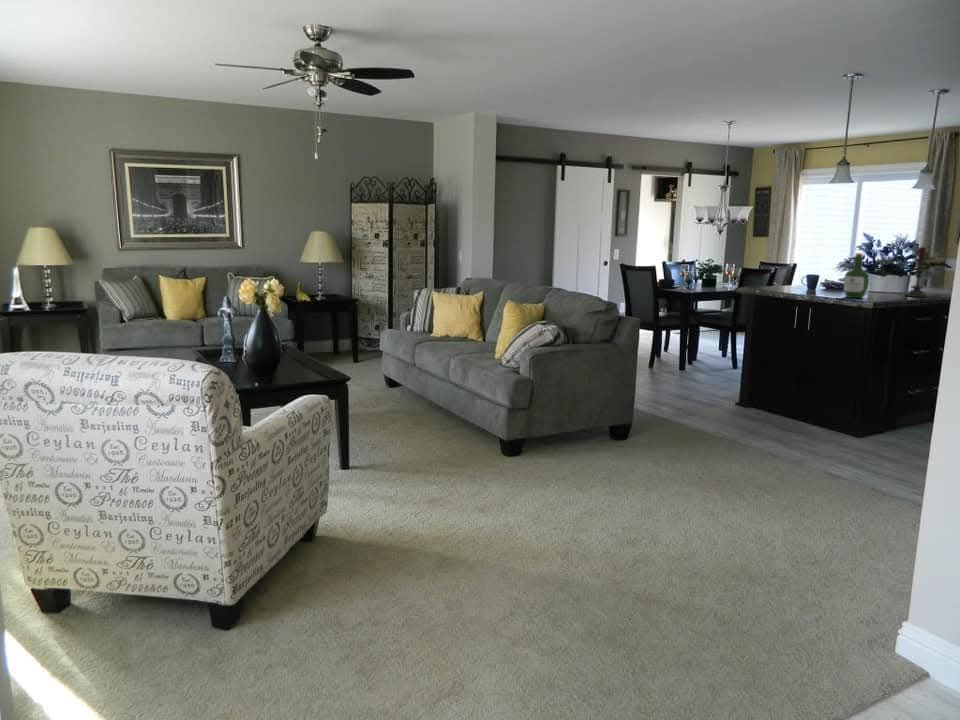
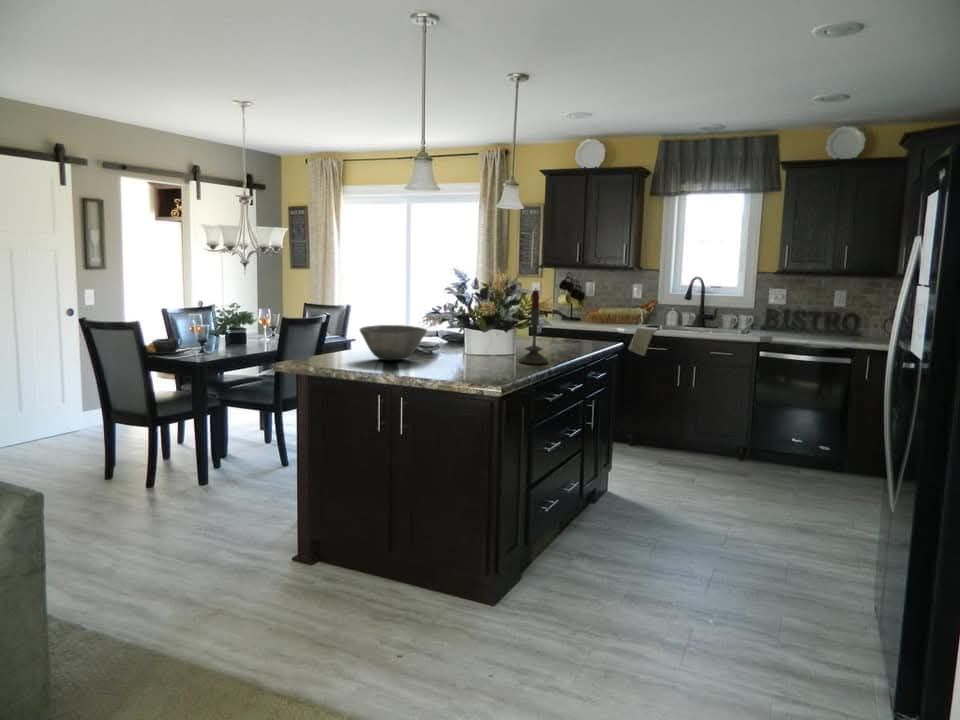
wine bottle: present [844,253,869,298] -> none [446,303,482,377]
bowl: none [792,269,838,290] -> present [360,325,427,360]

